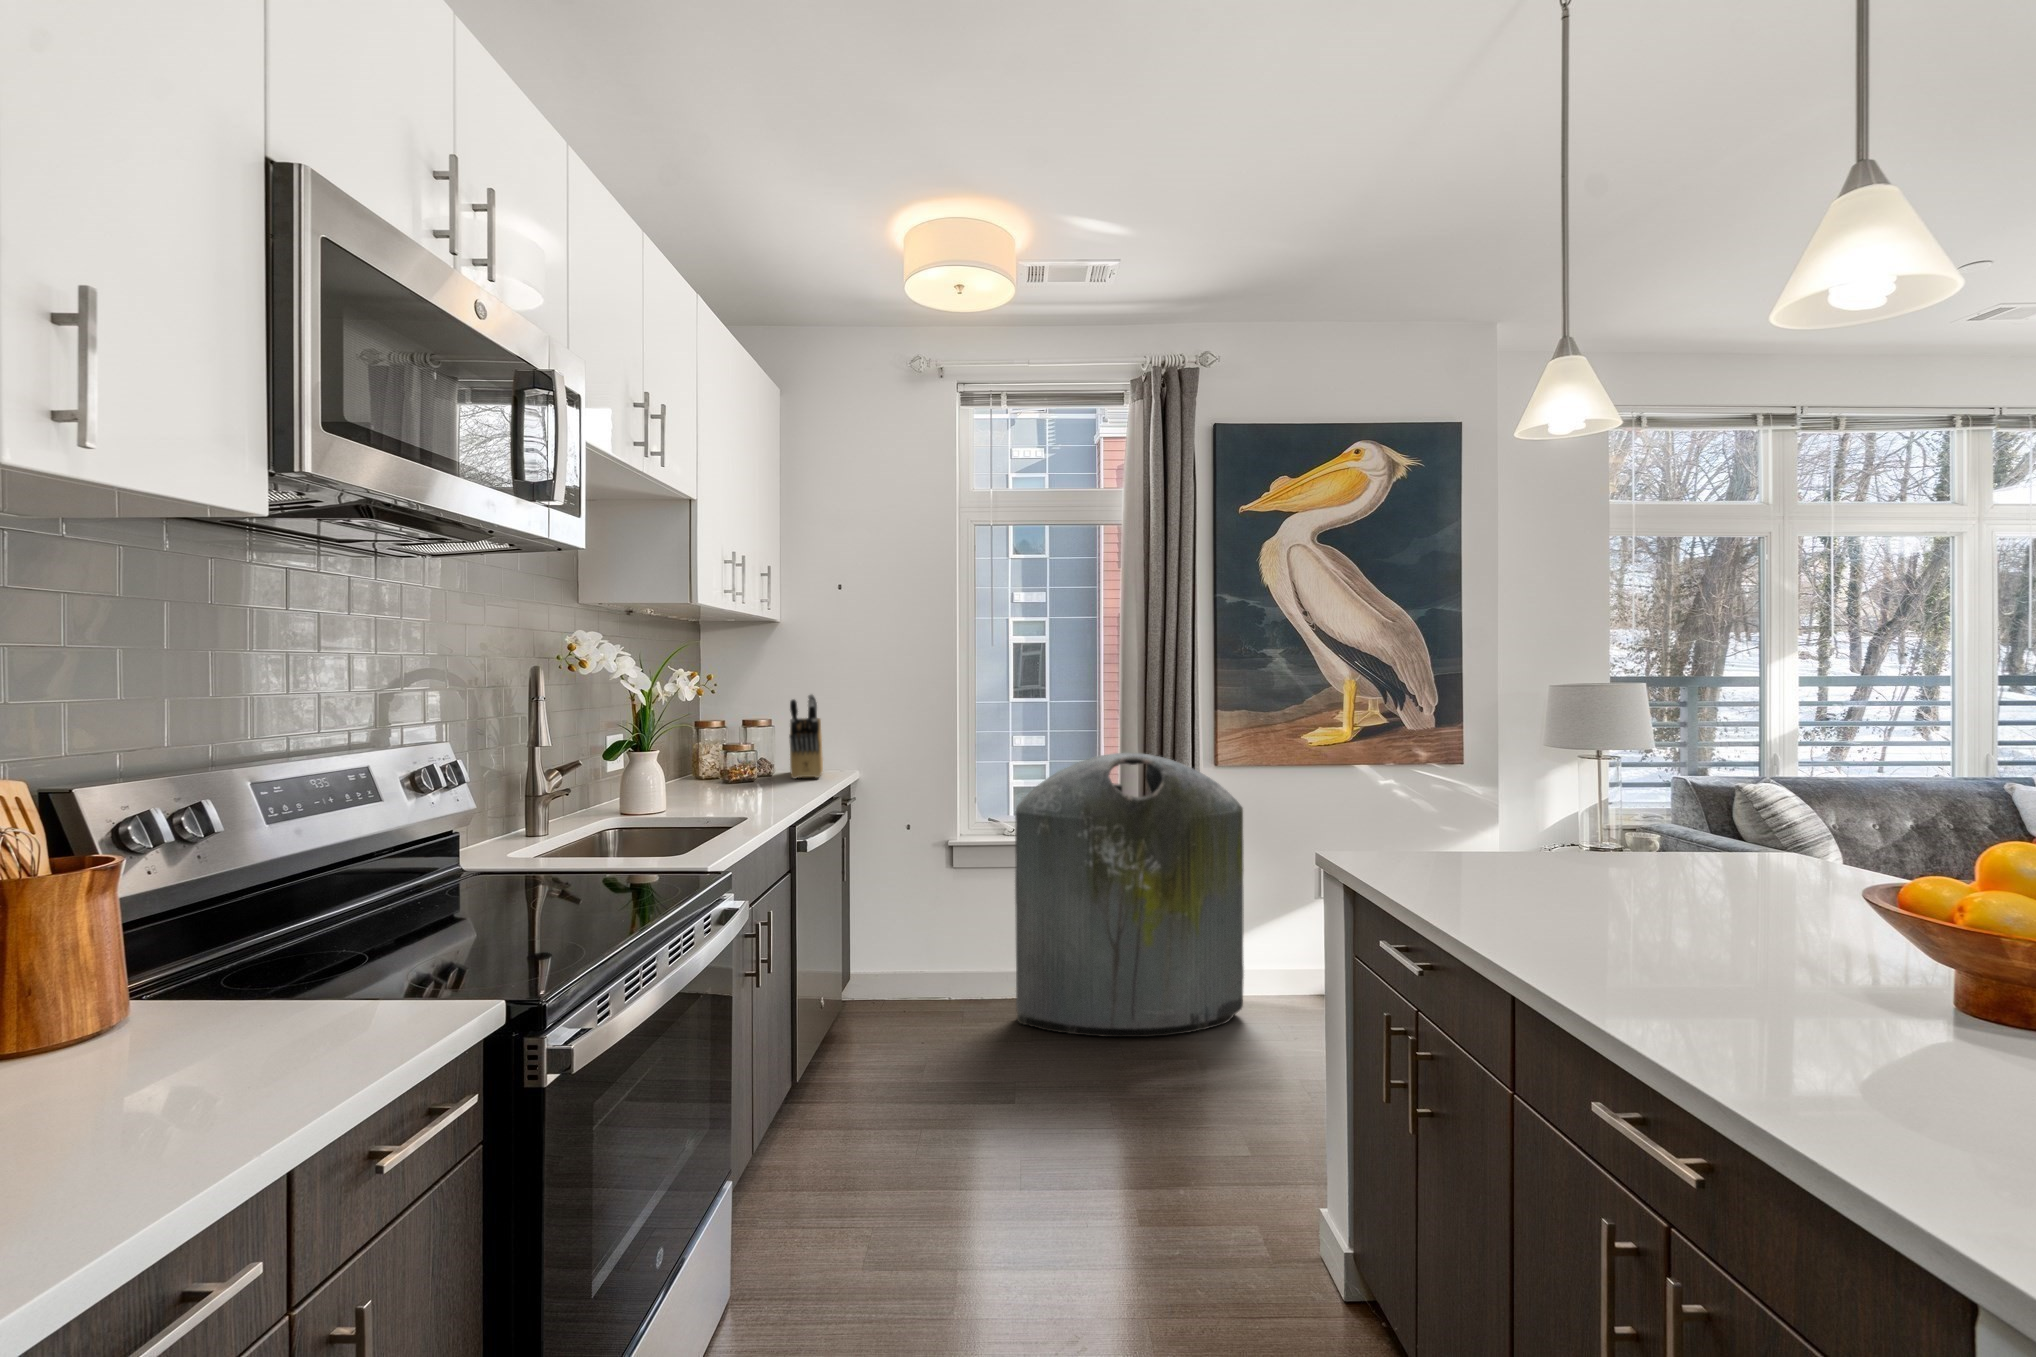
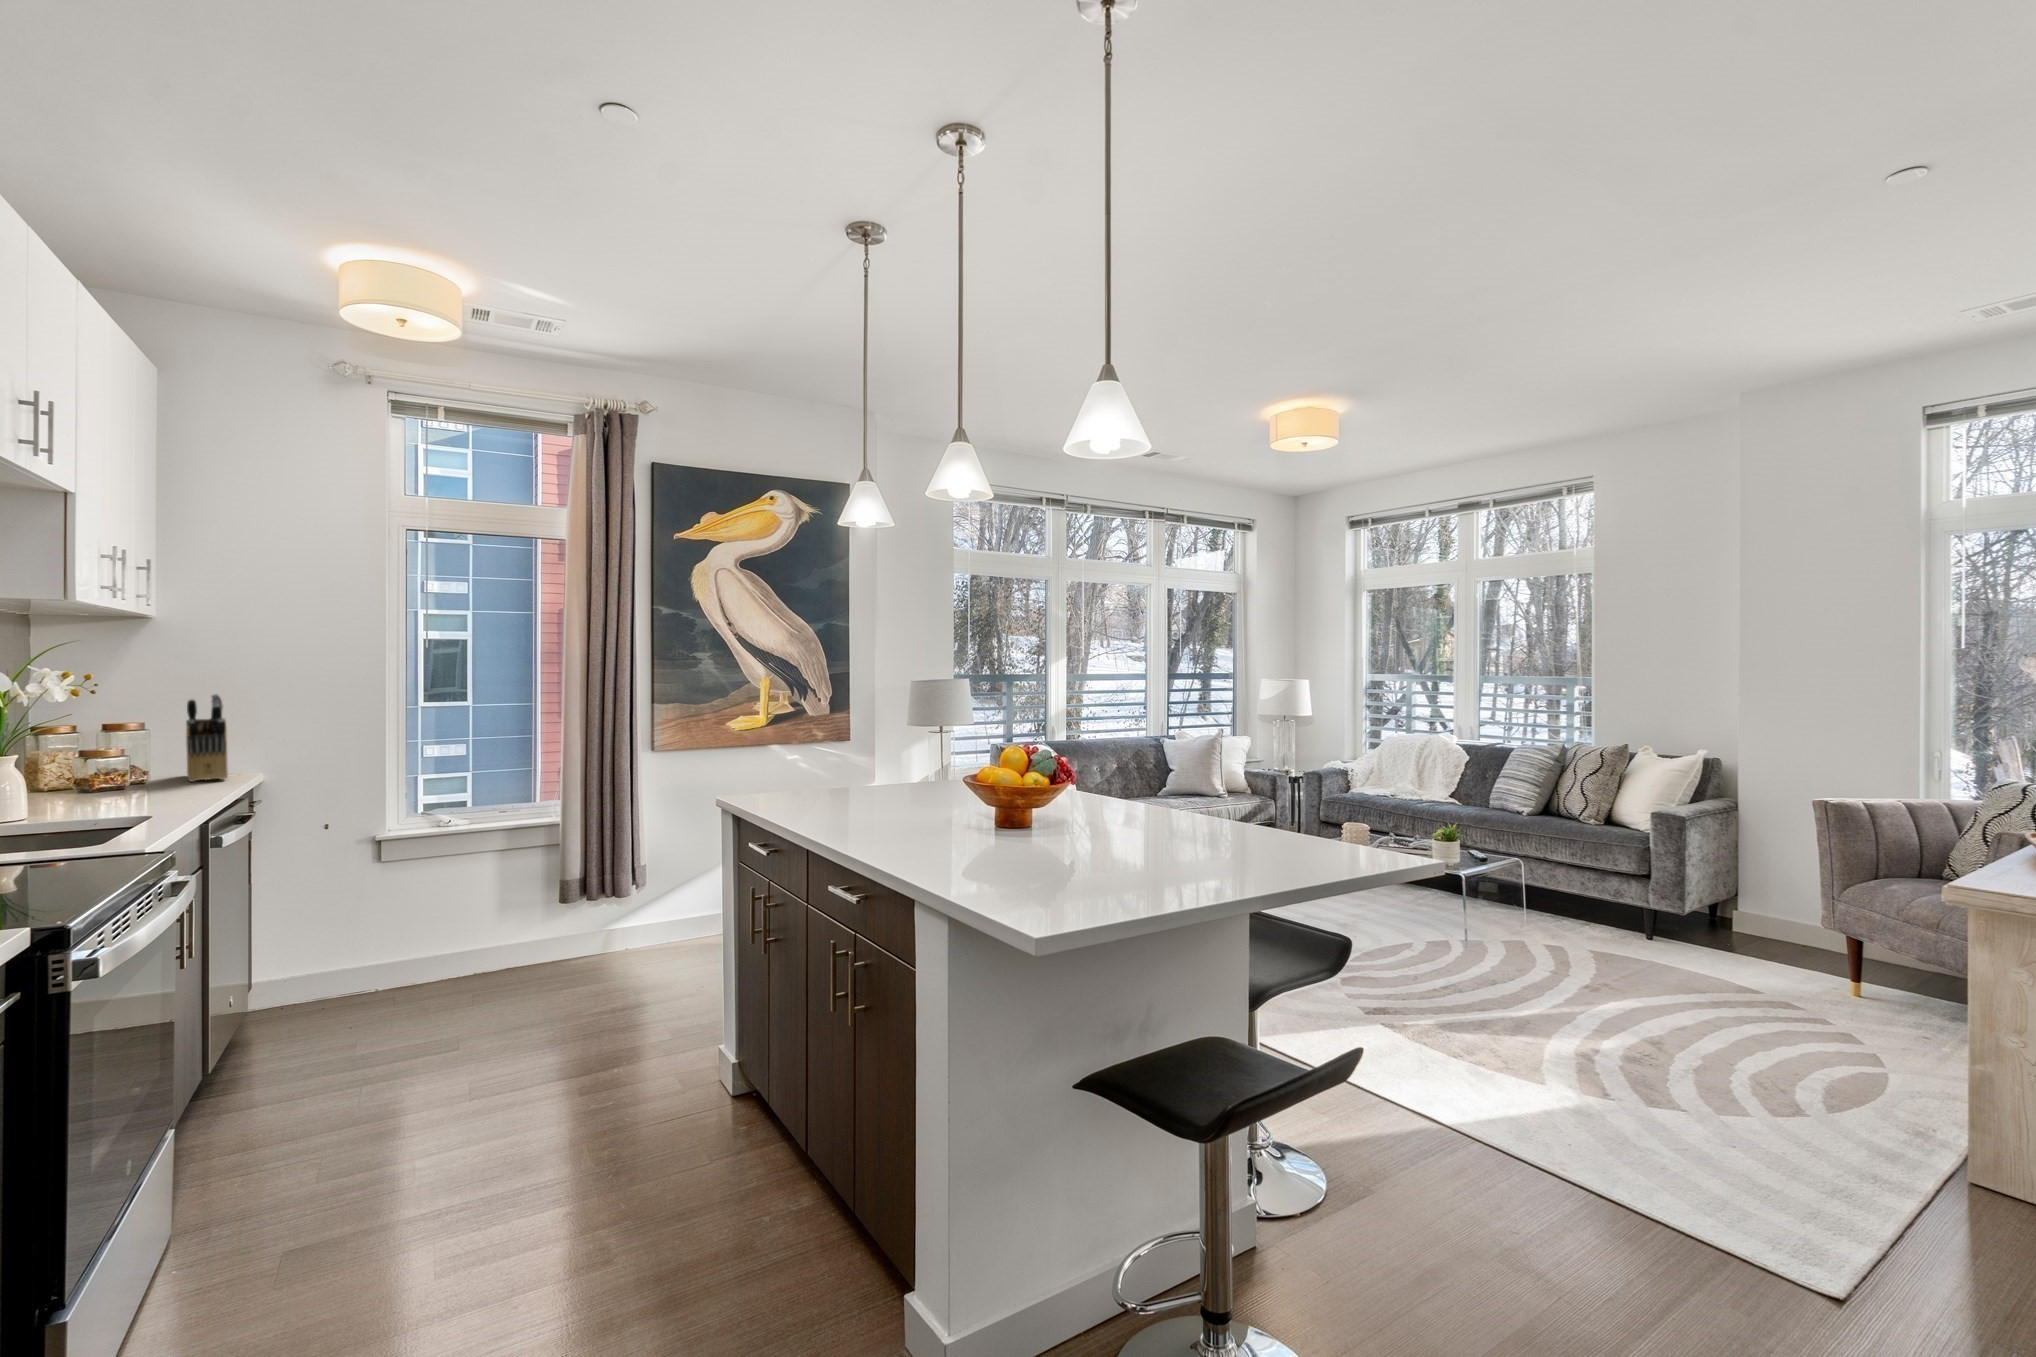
trash can: present [1015,753,1244,1037] -> none [456,743,676,997]

